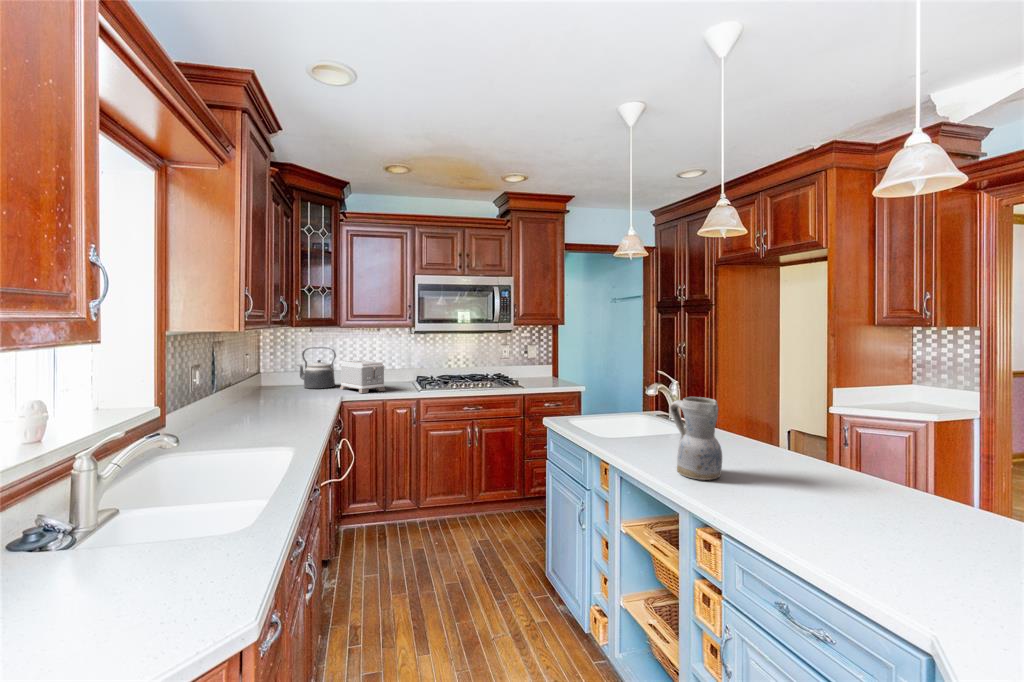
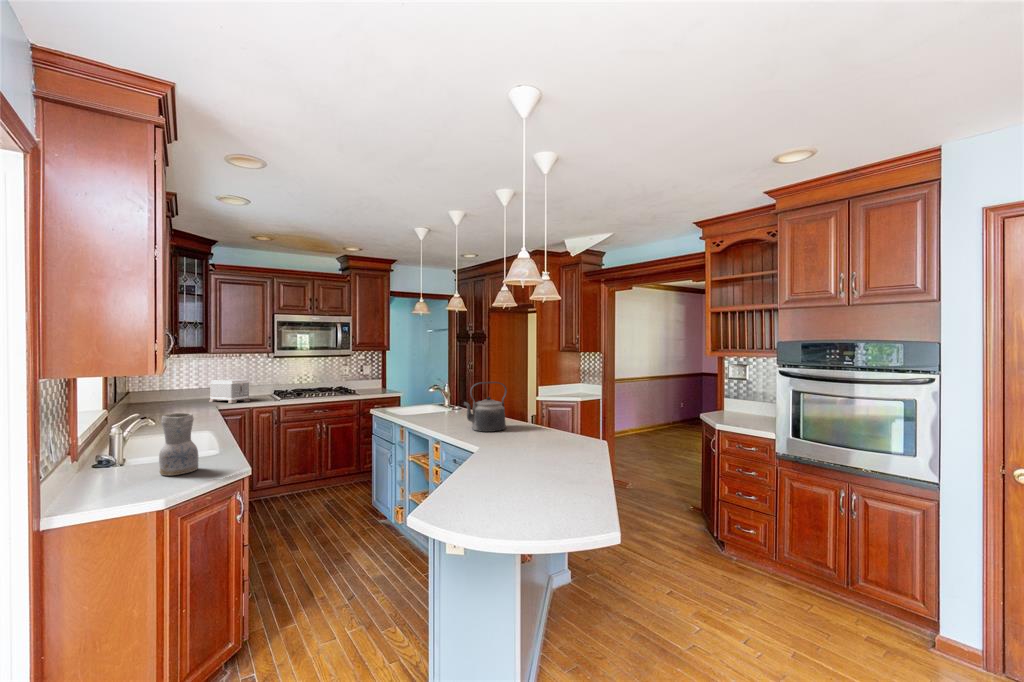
kettle: present [297,347,336,389] -> present [464,382,507,432]
ceramic pitcher: present [670,397,722,480] -> present [159,413,198,475]

